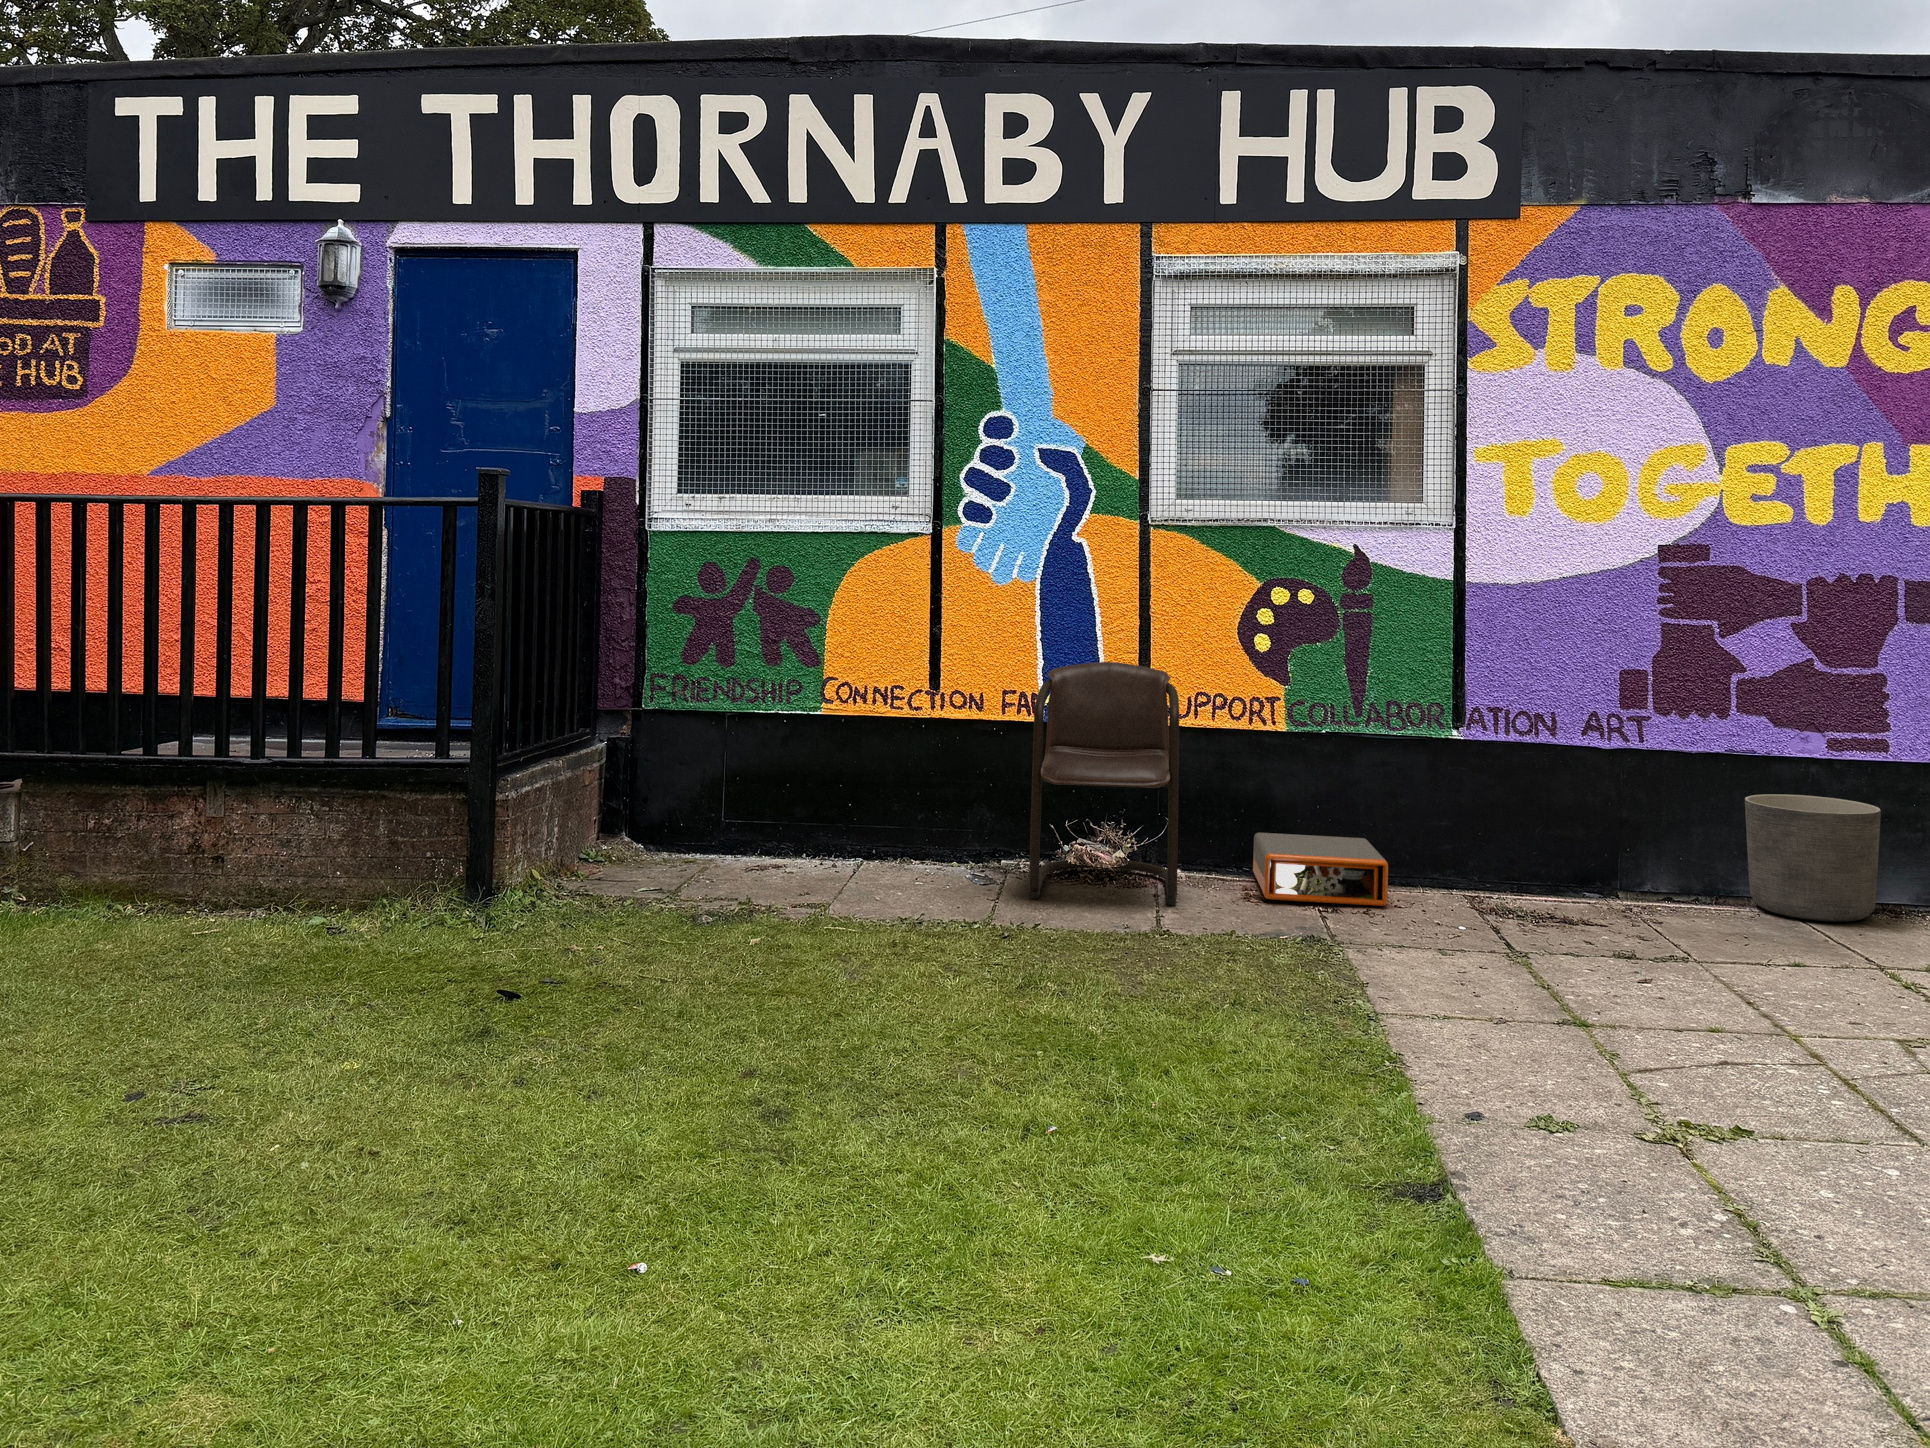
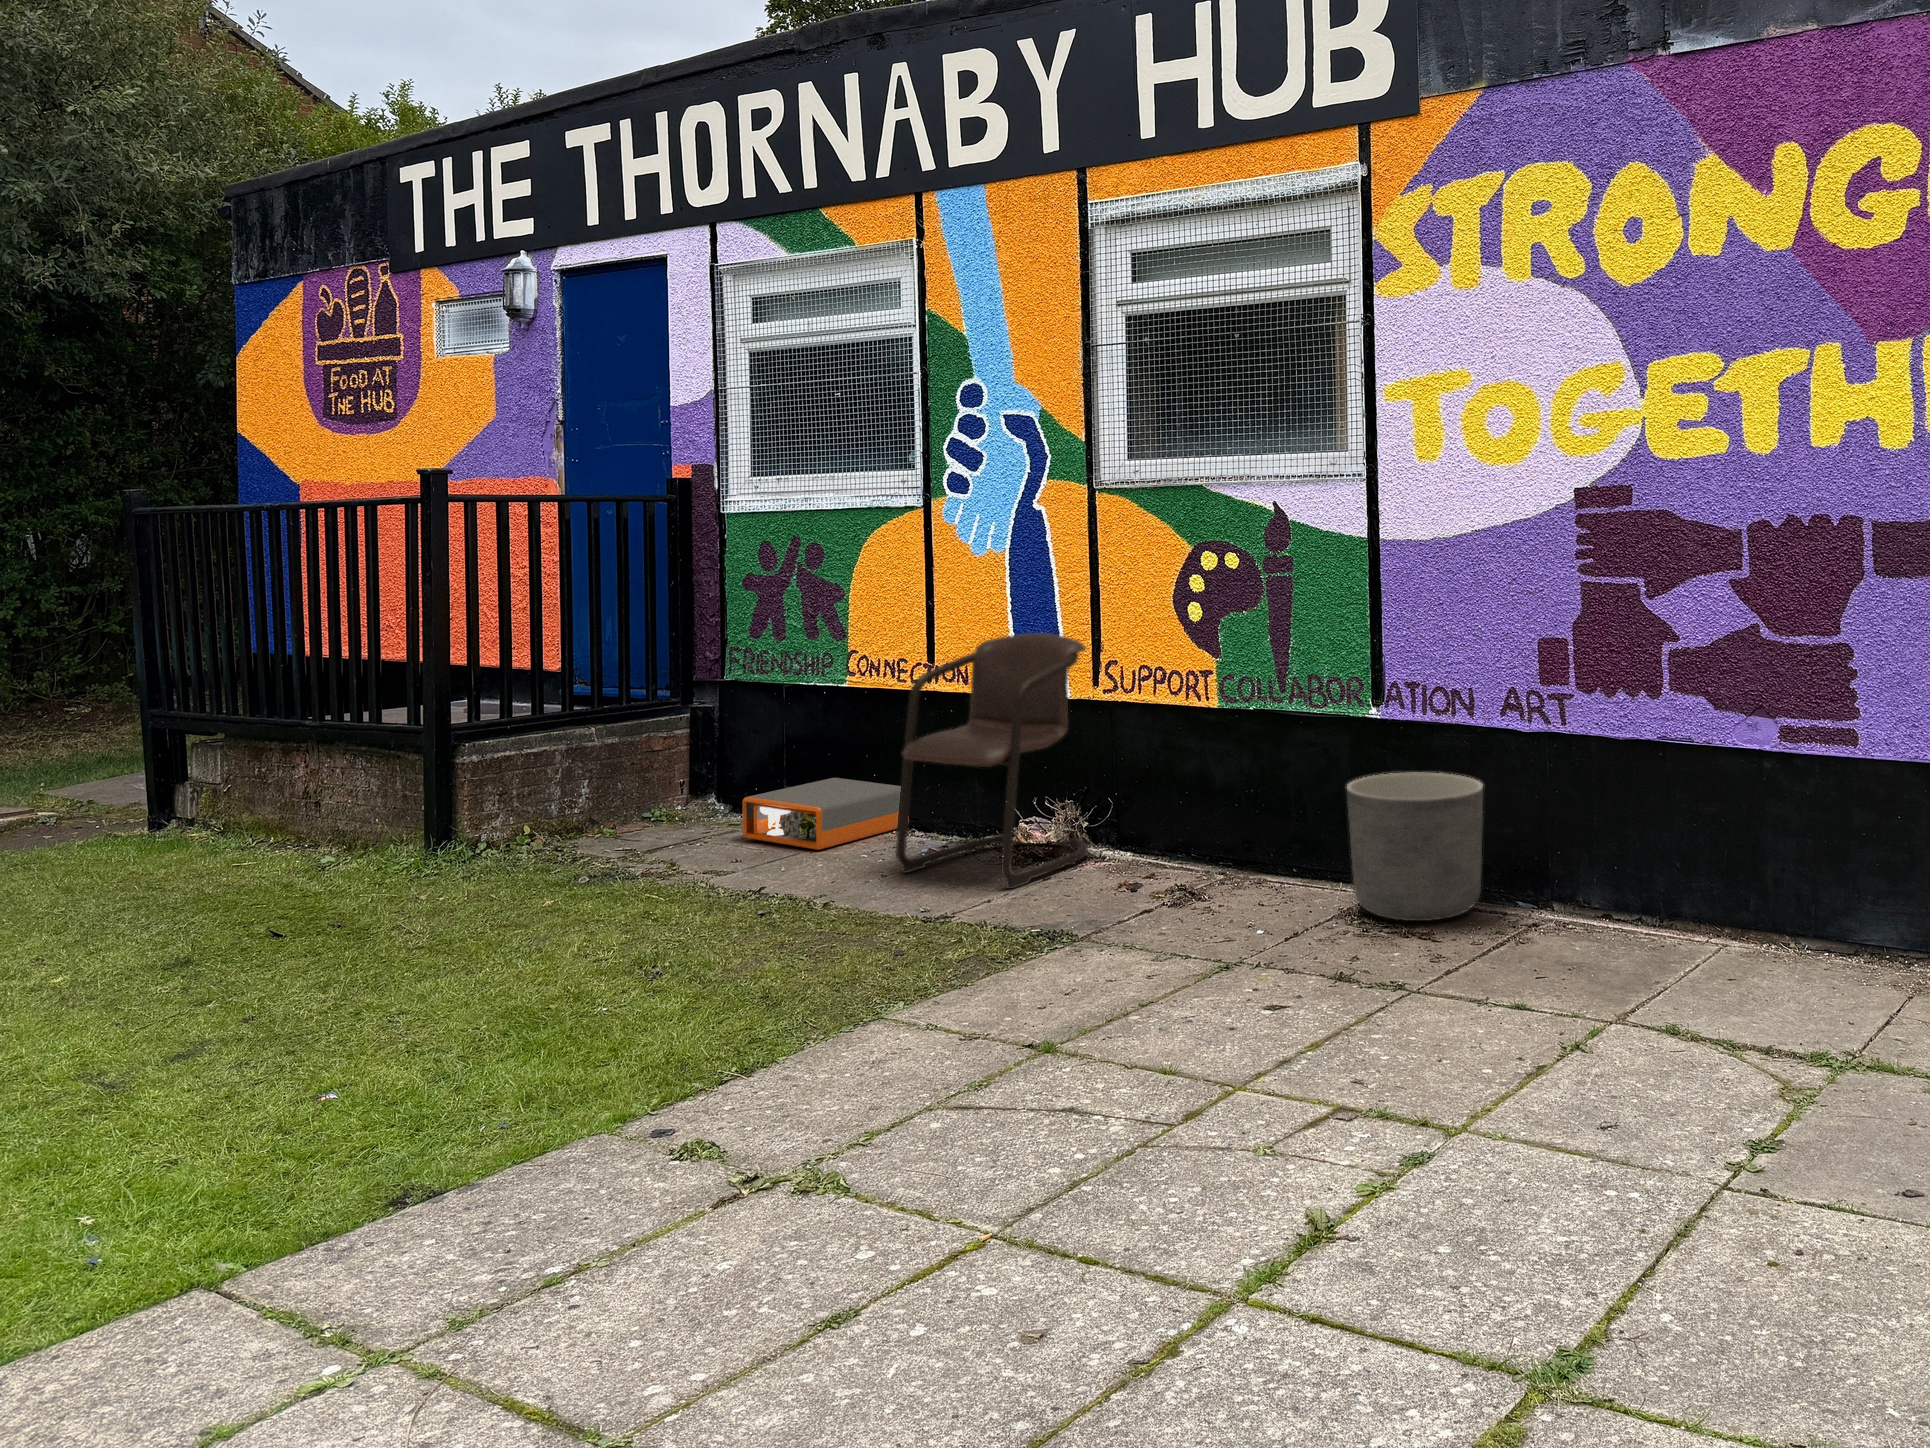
planter: present [1745,794,1881,922] -> present [1347,772,1483,921]
storage box: present [1253,833,1388,906] -> present [742,778,909,850]

